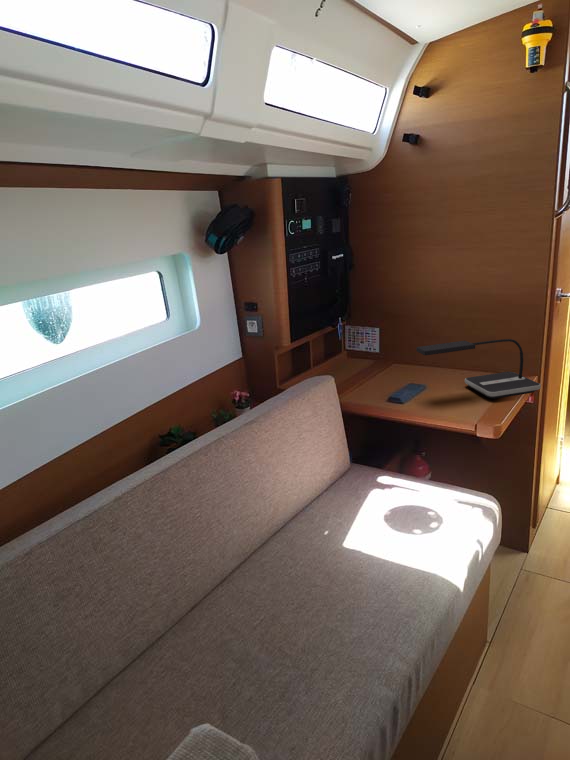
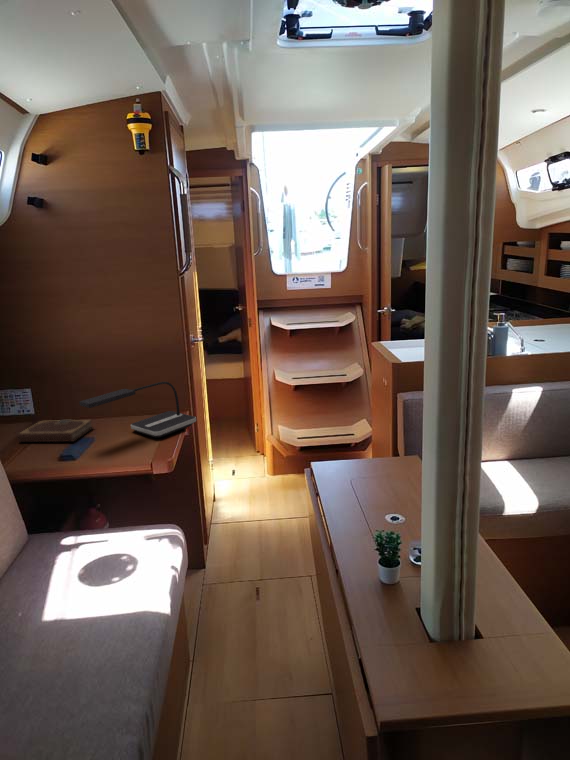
notebook: none [359,359,428,384] -> present [17,420,93,442]

